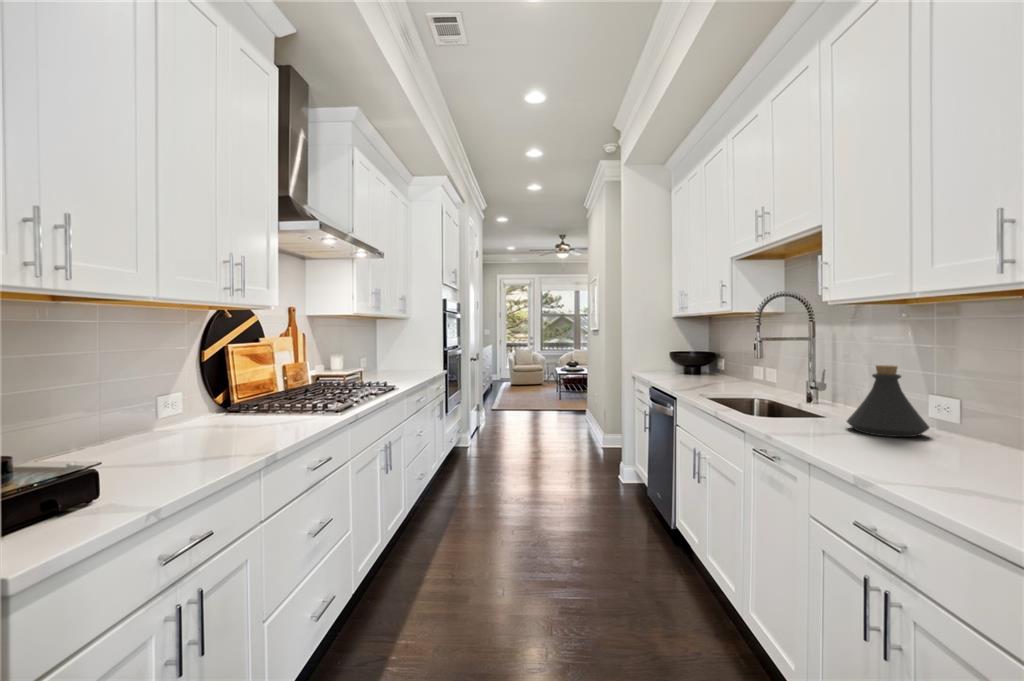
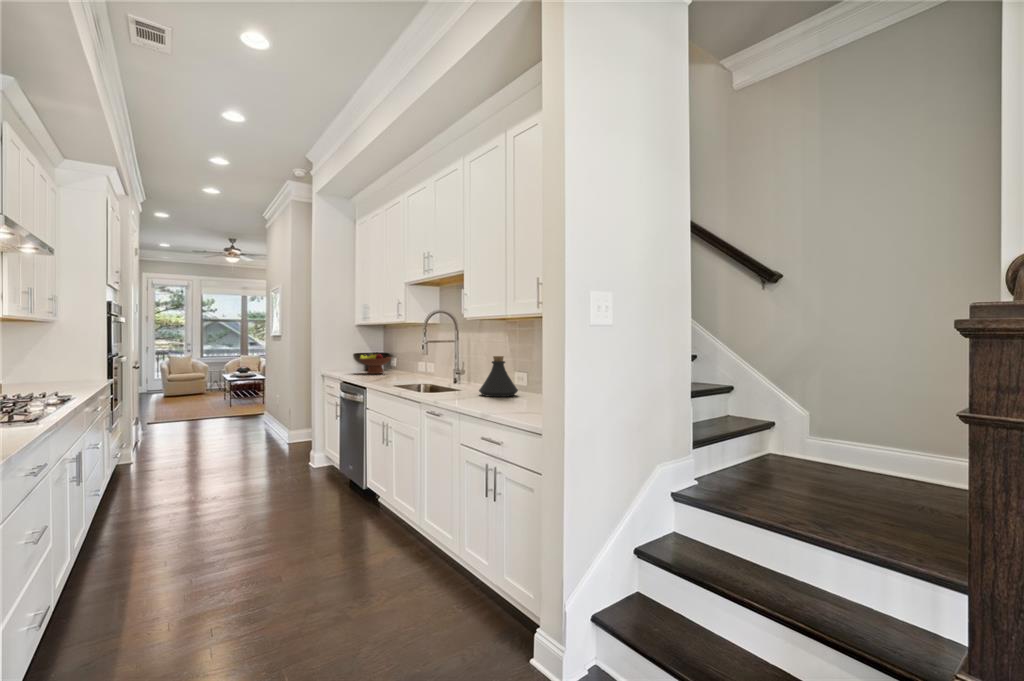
fruit bowl: none [674,351,718,378] -> present [359,353,391,374]

